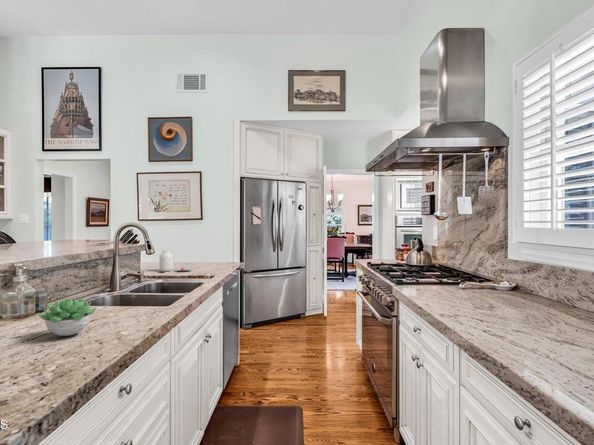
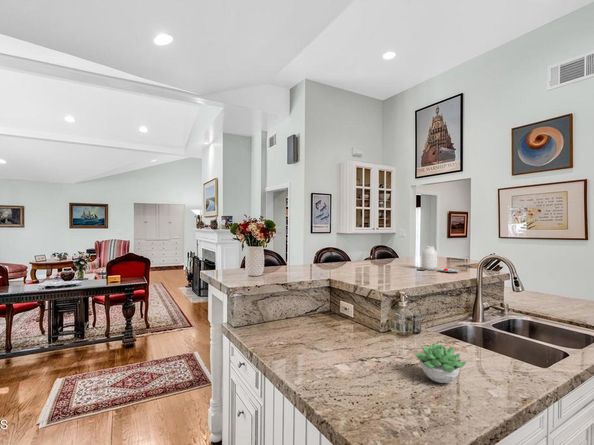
jar: present [157,250,192,273] -> present [417,246,459,272]

